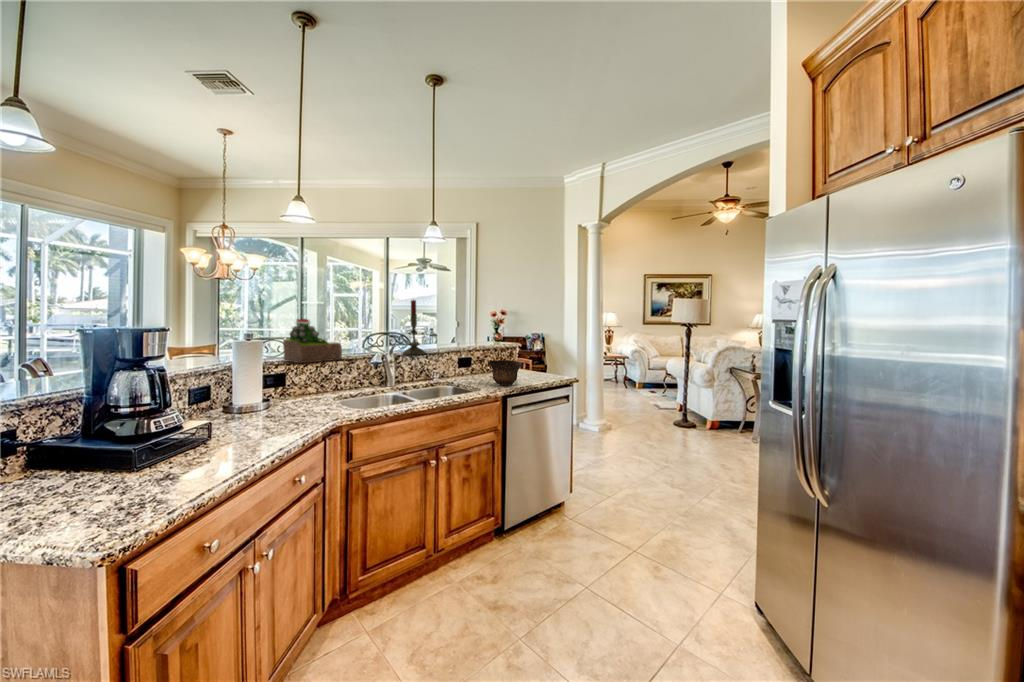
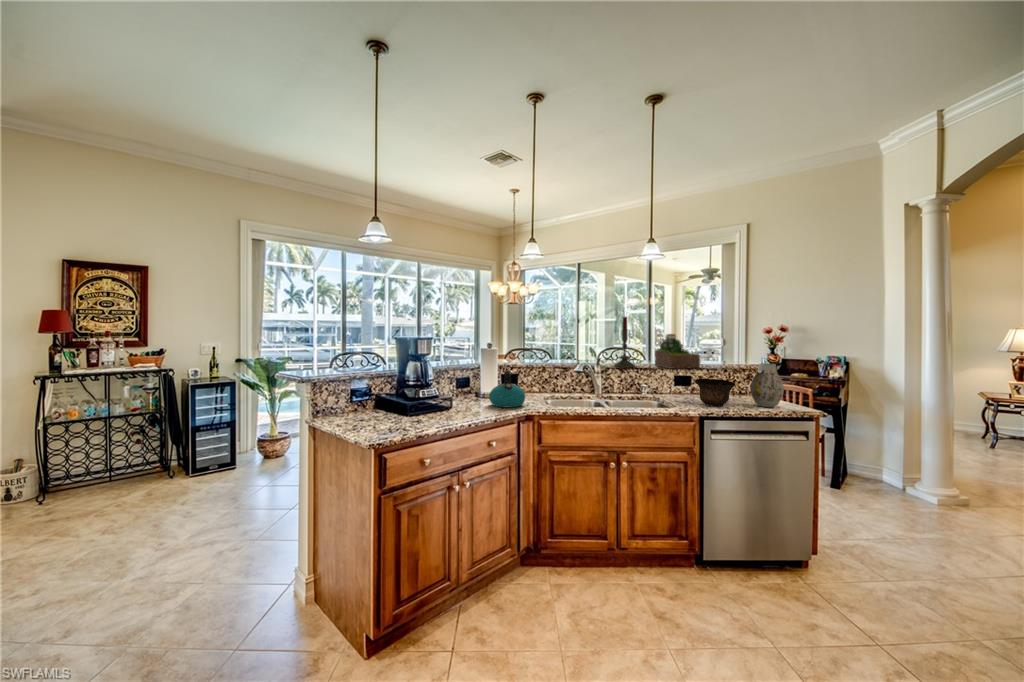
succulent plant: present [283,319,342,363] -> present [655,334,700,368]
vase: none [527,344,551,381] -> present [750,364,784,407]
kettle: none [265,370,322,422] -> present [489,370,526,408]

